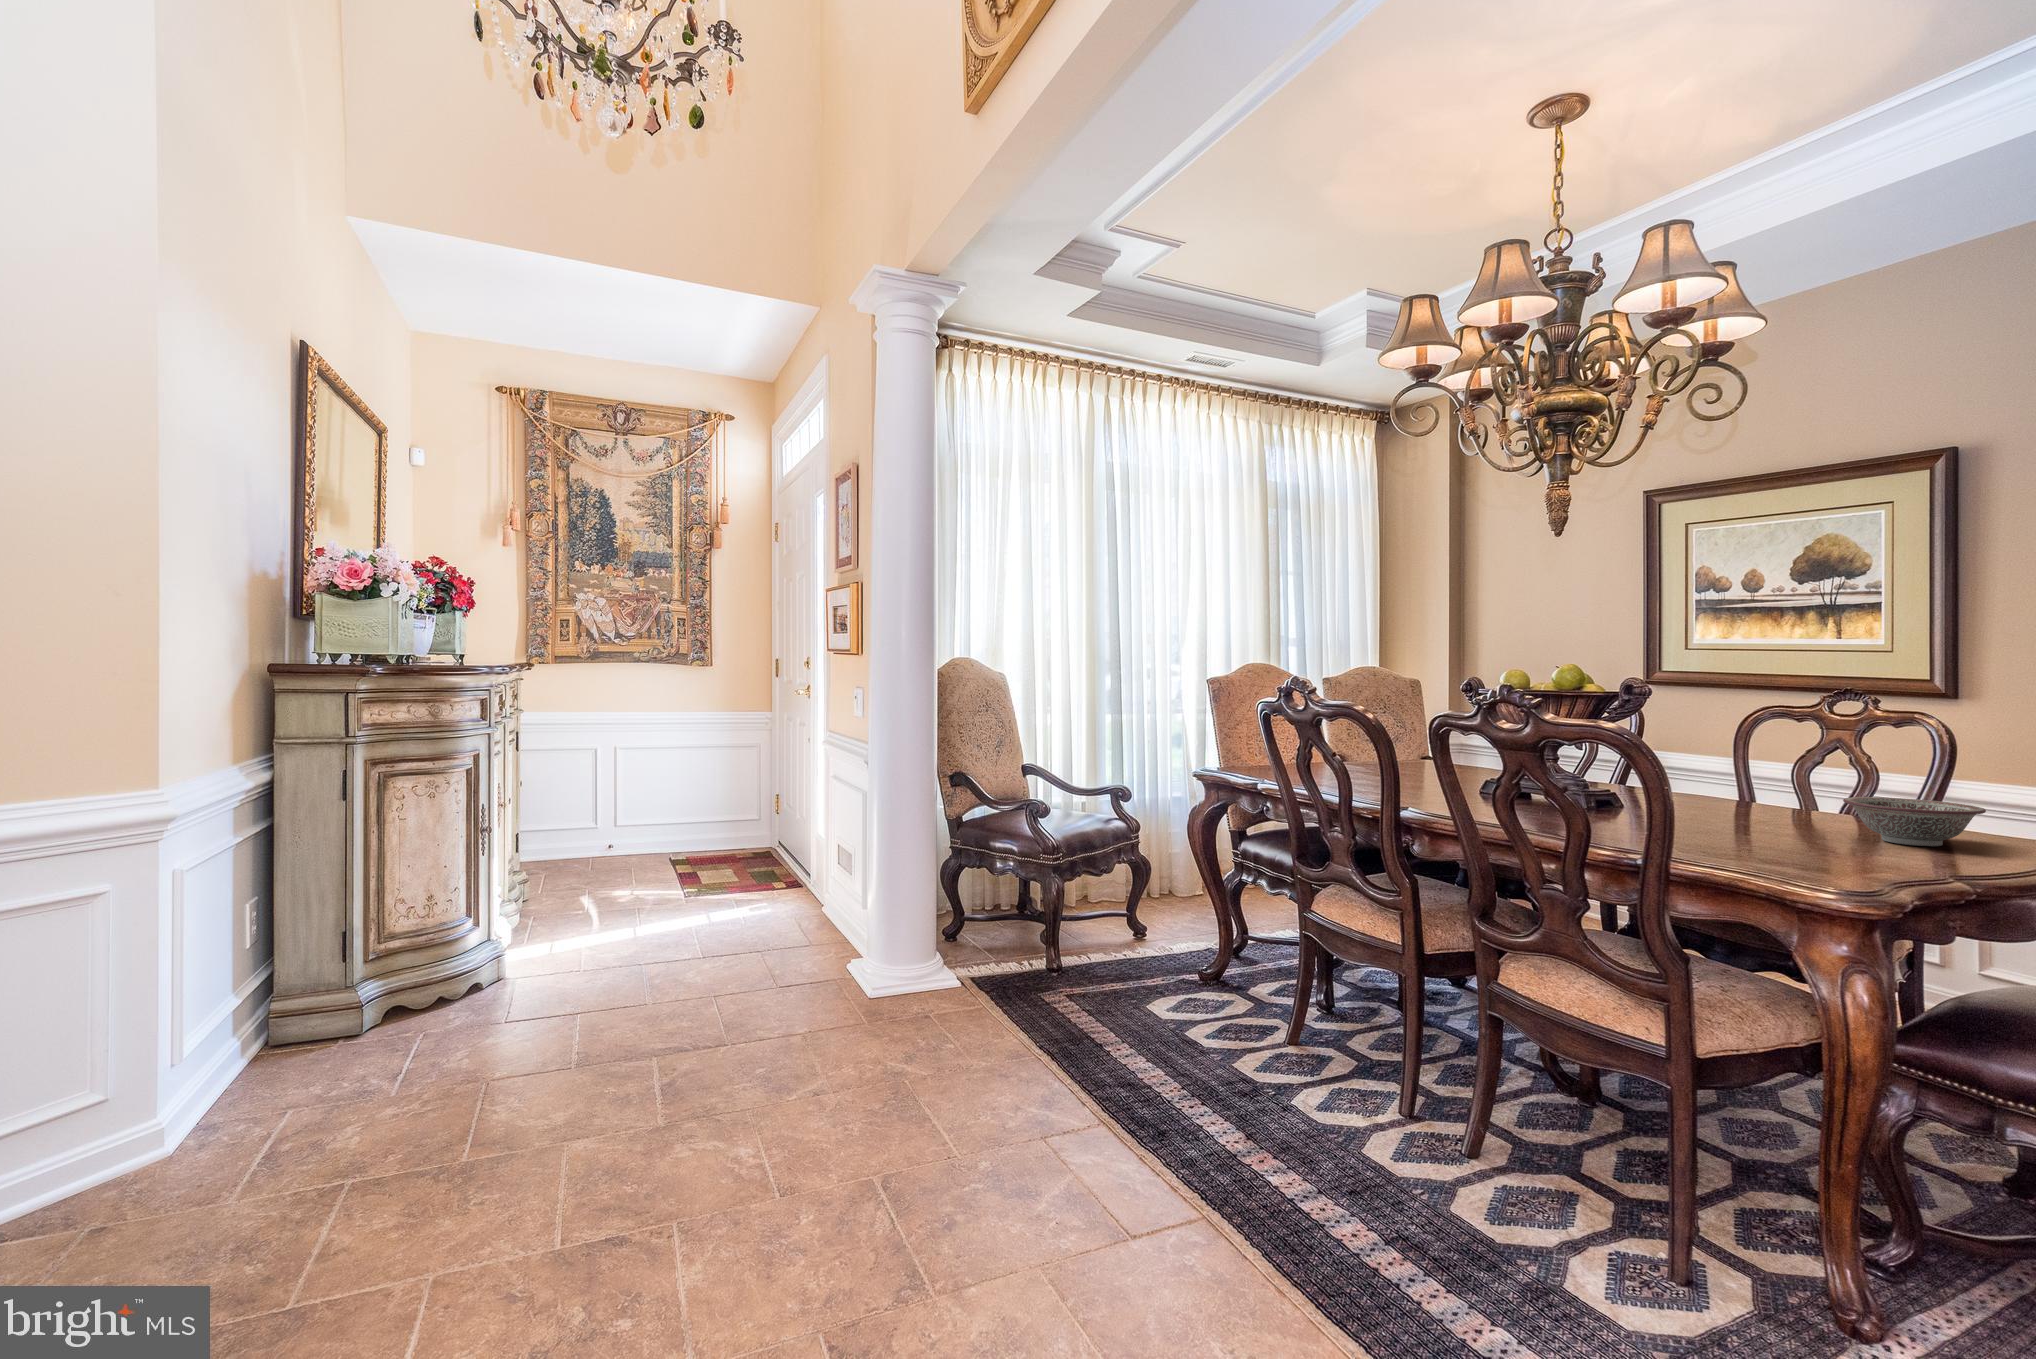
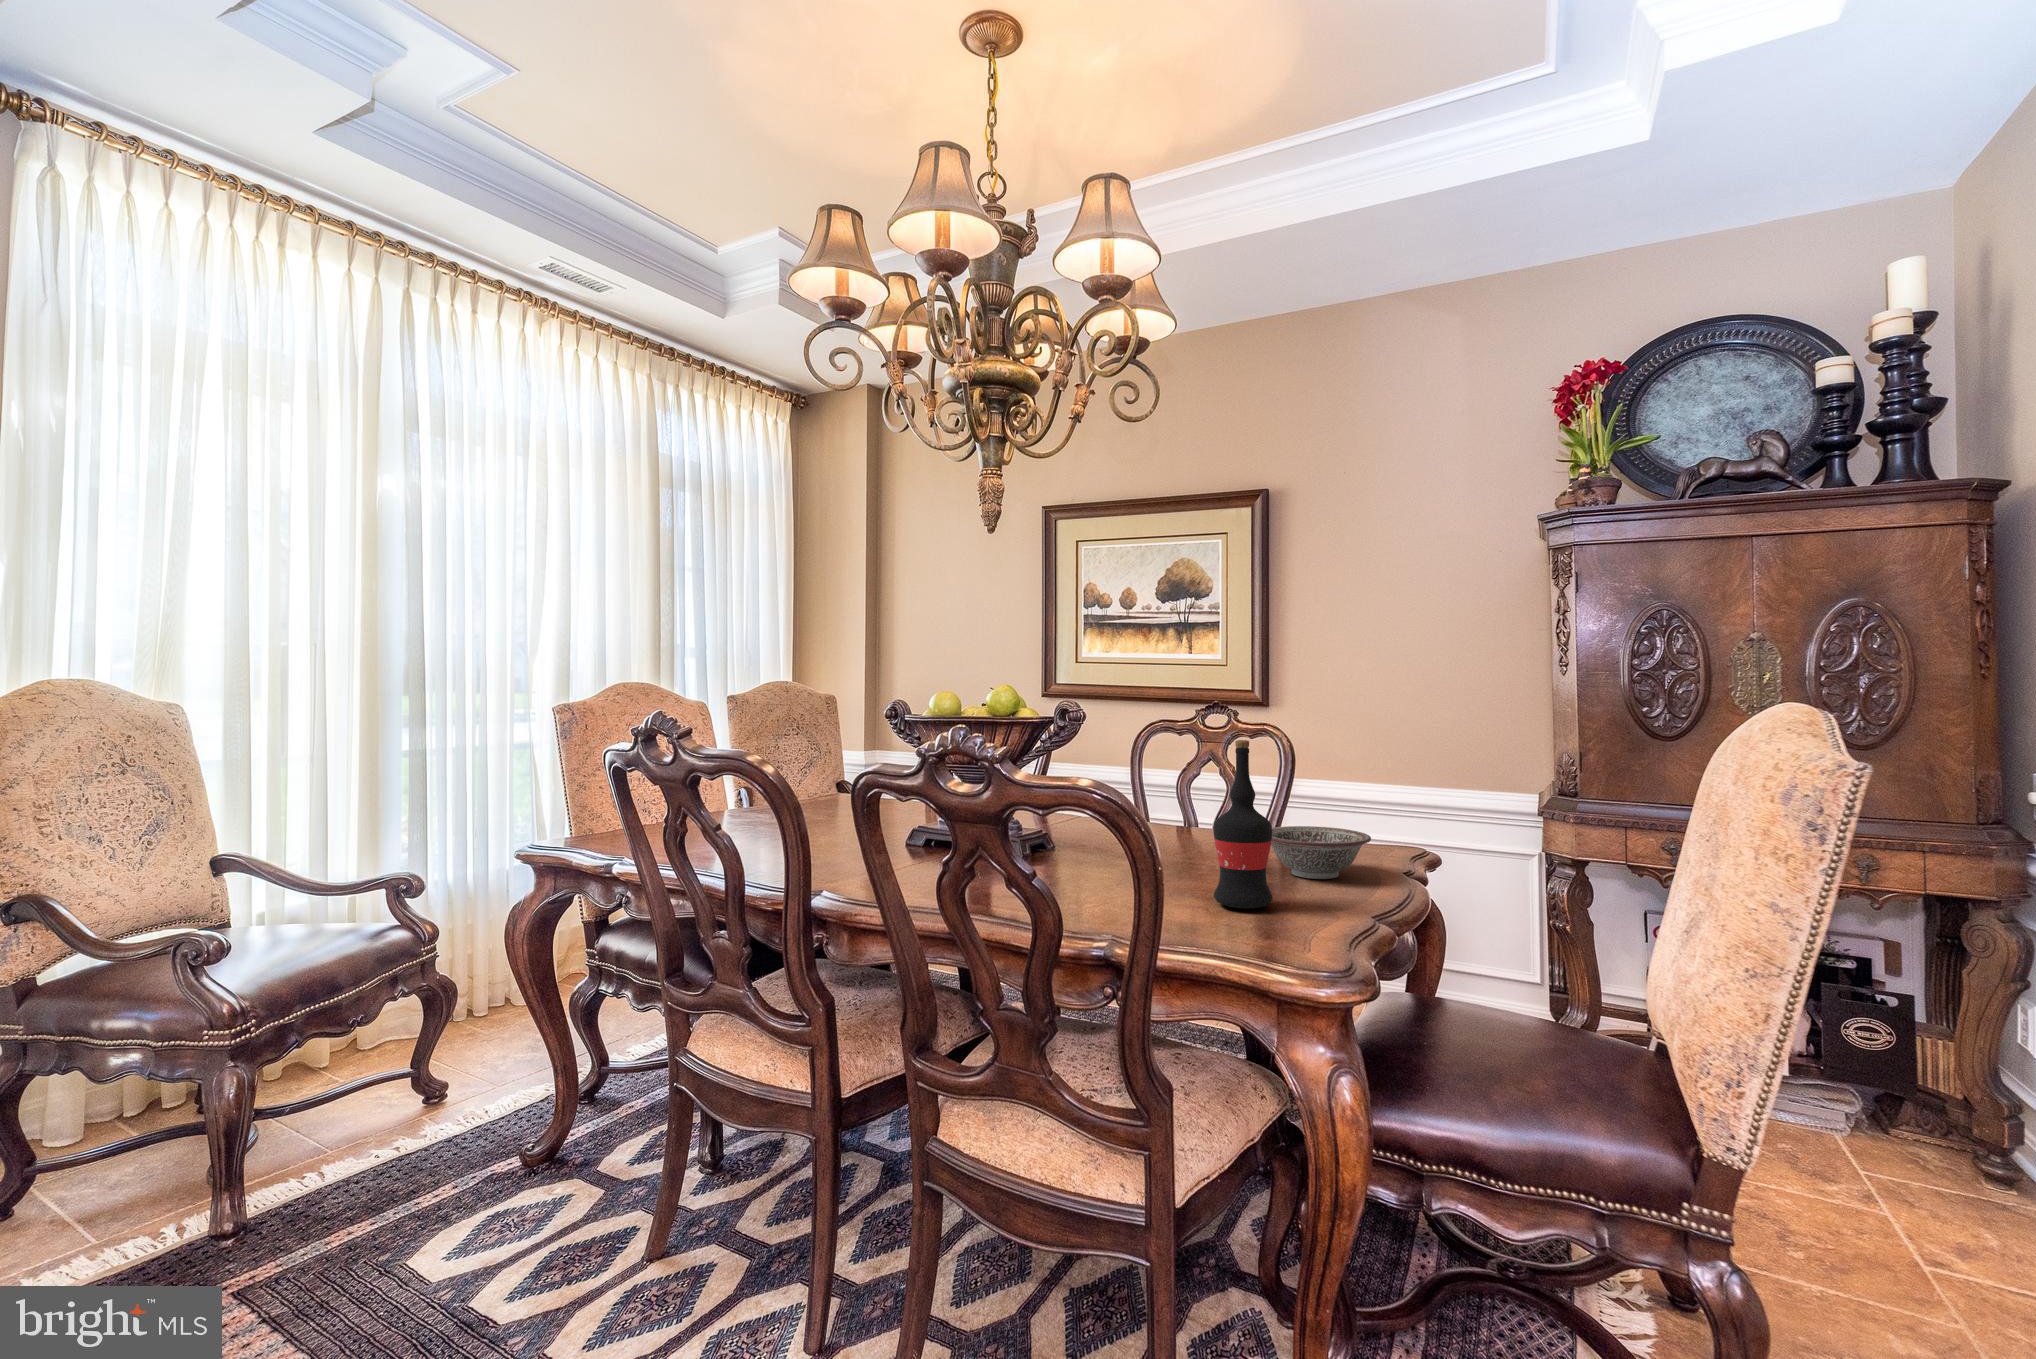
wine bottle: none [1765,708,1831,852] -> present [1213,740,1273,909]

